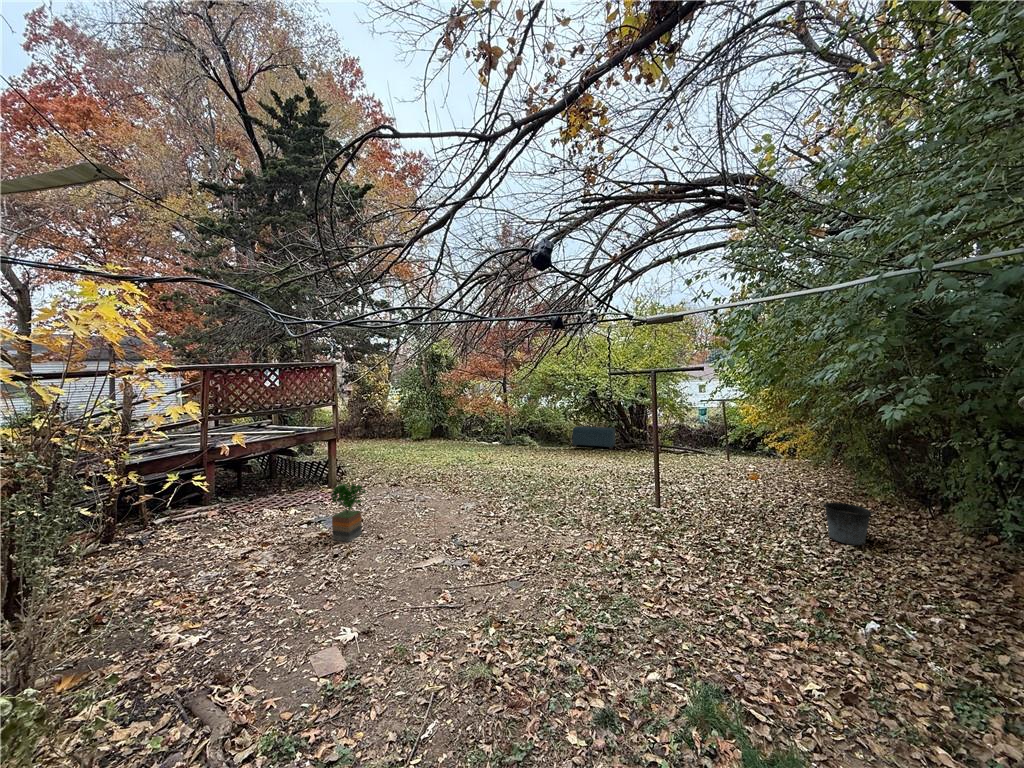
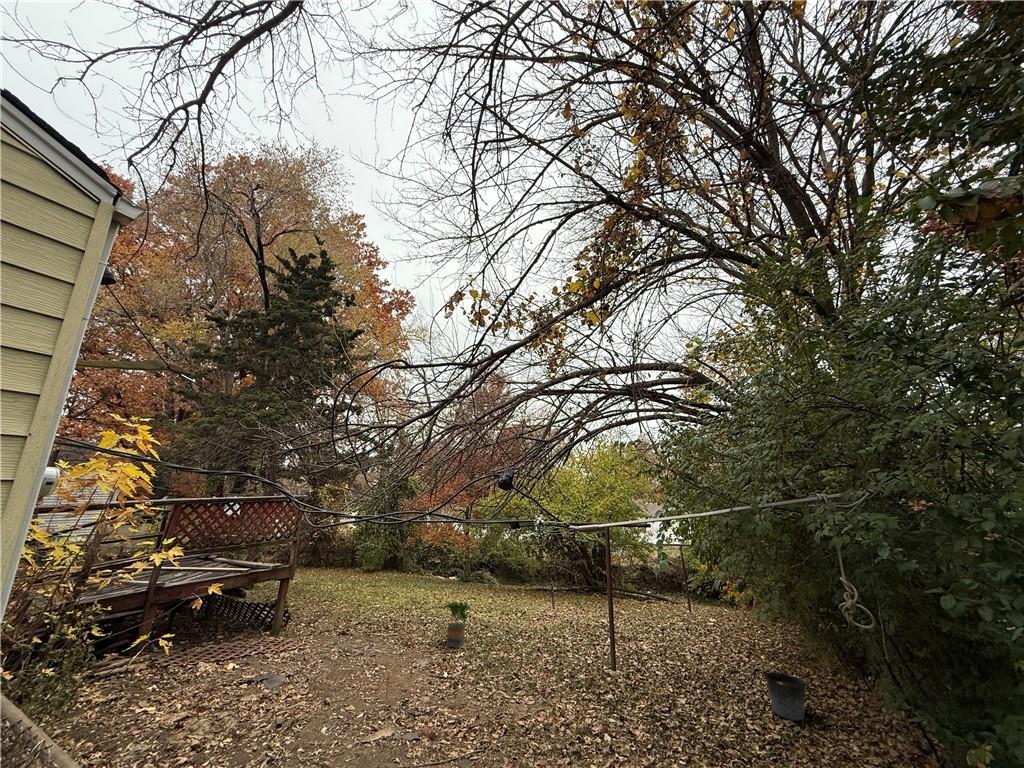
bench: present [573,426,616,449] -> none [536,564,580,592]
potted tree: present [331,484,366,542] -> present [446,602,470,647]

